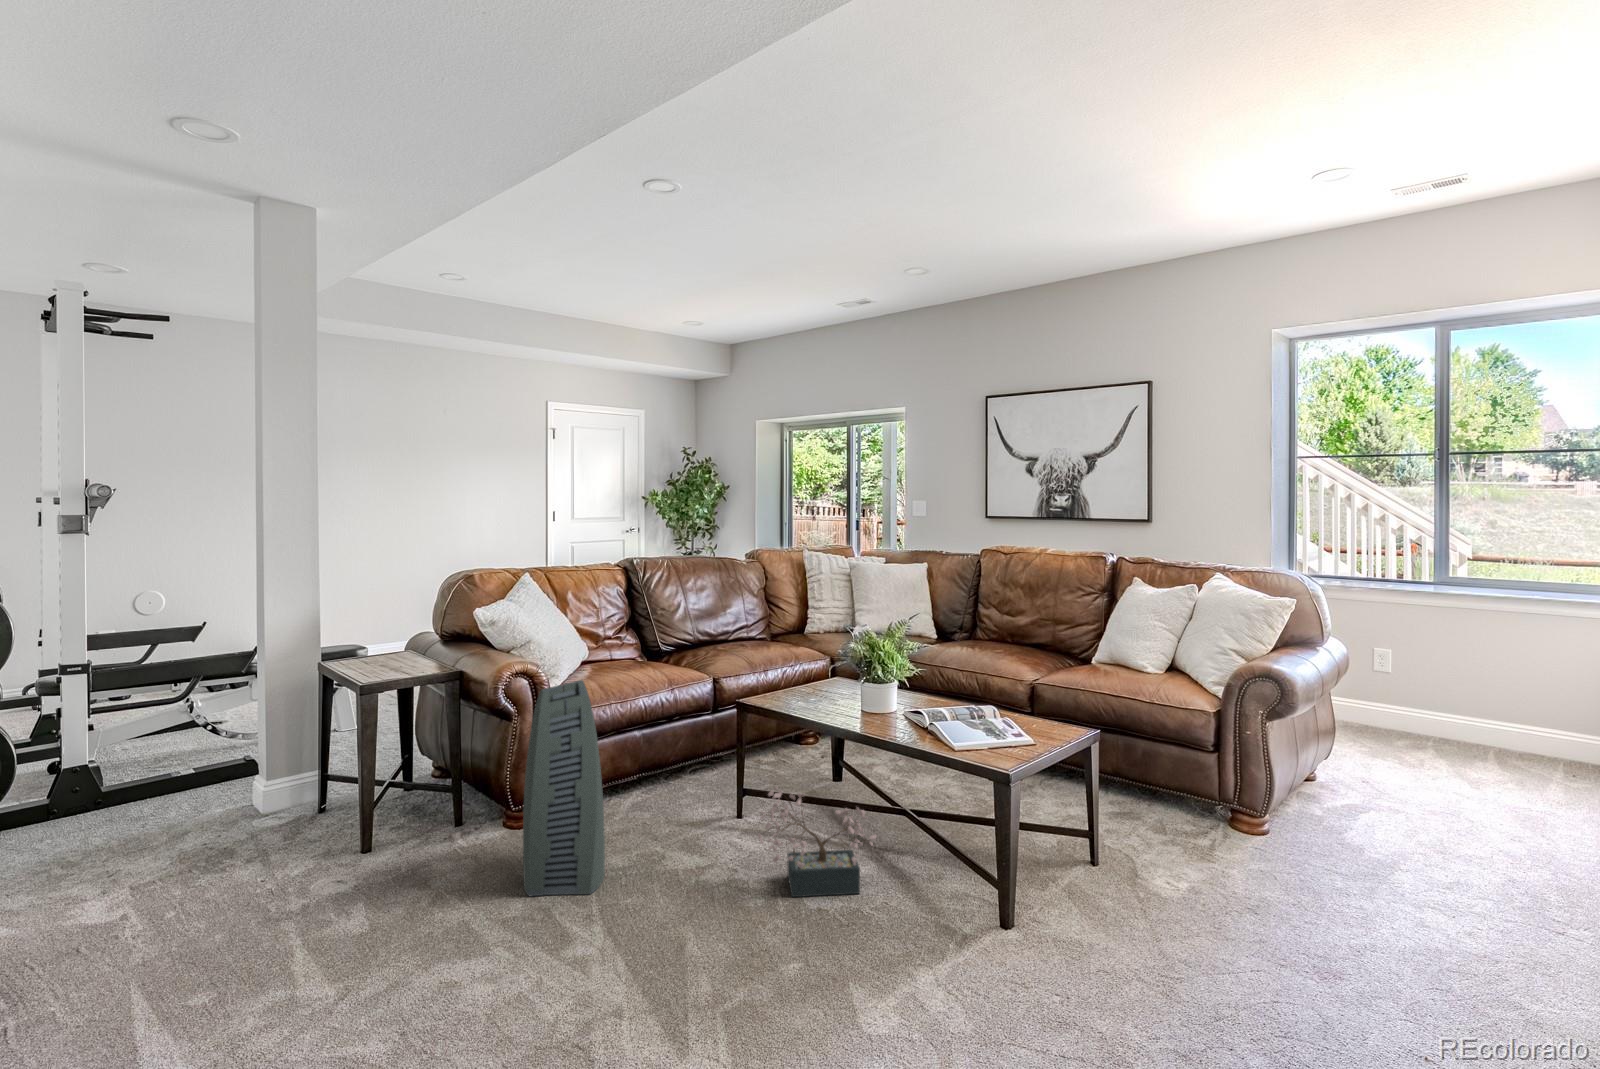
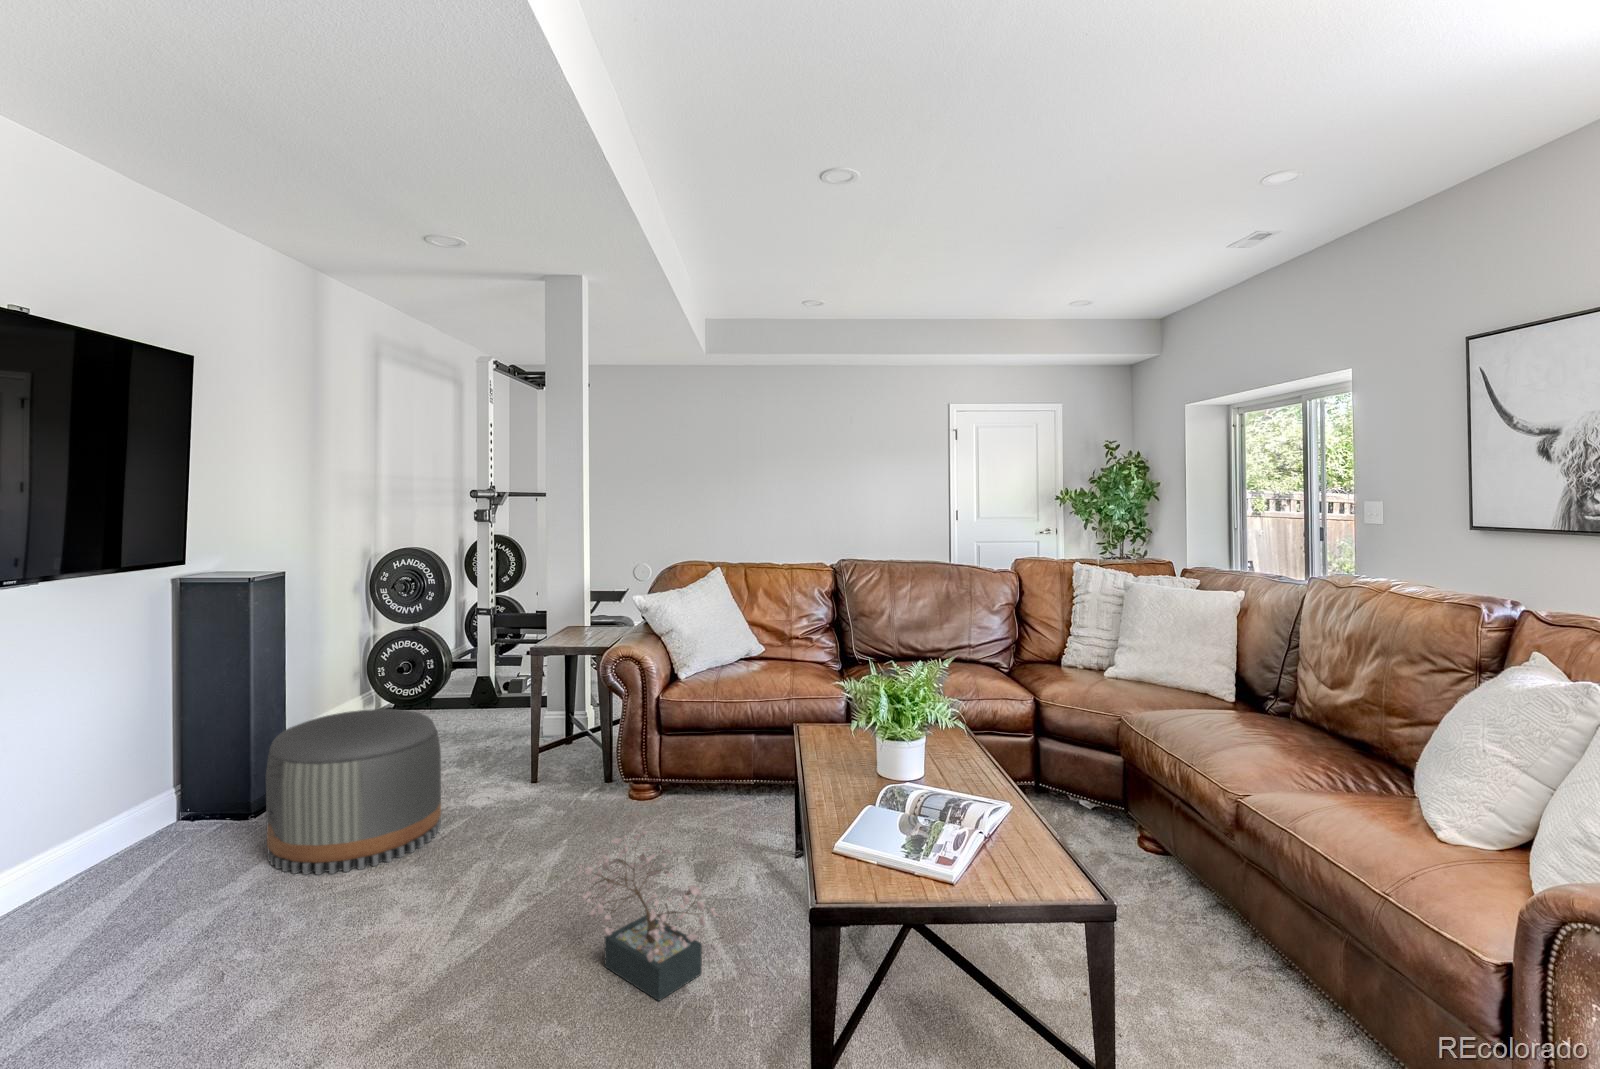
air purifier: present [523,680,605,897] -> none [474,668,577,878]
pouf: none [220,772,440,993] -> present [266,709,441,875]

